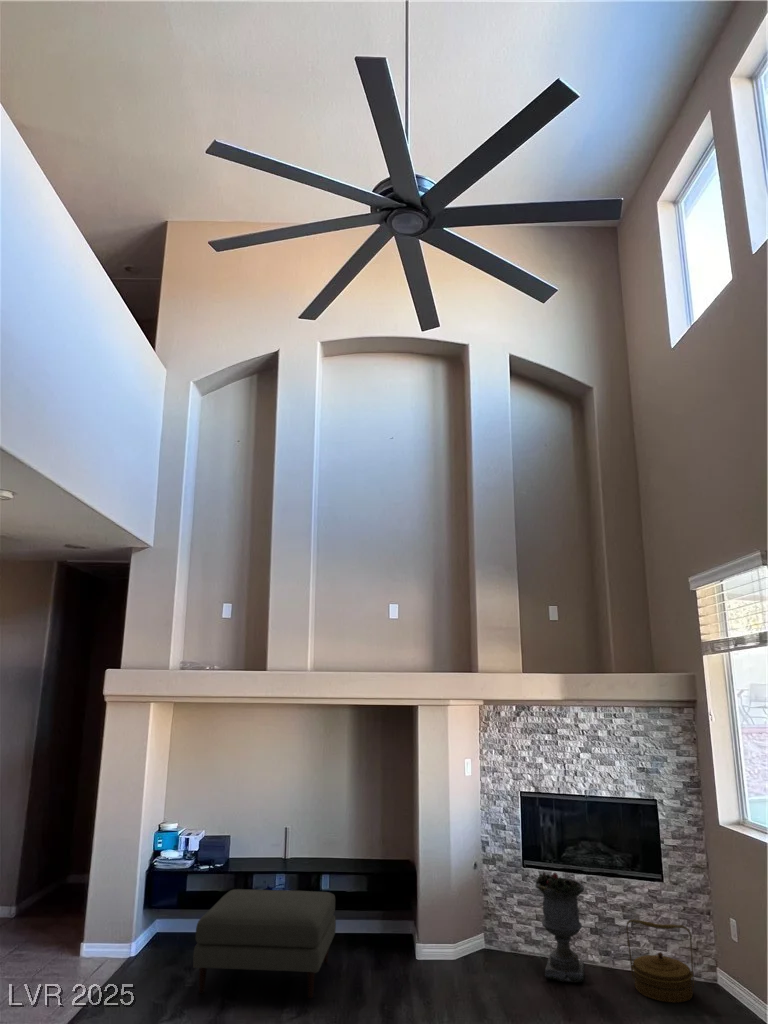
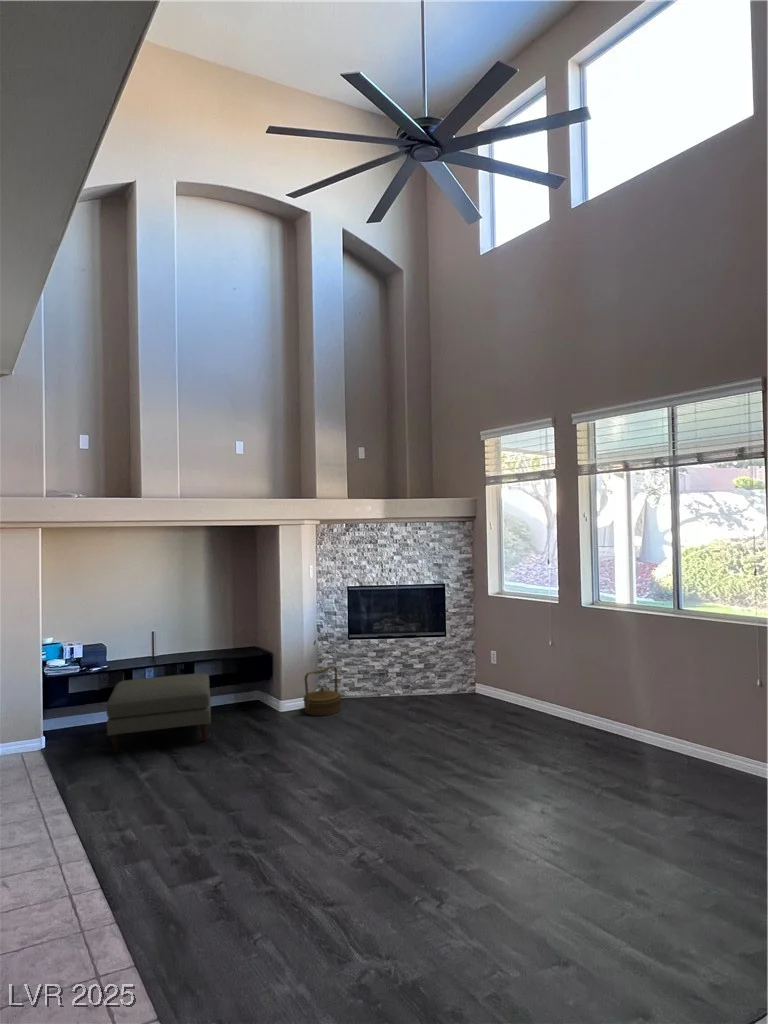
planter: present [536,872,585,982] -> none [361,639,396,707]
woven basket: present [626,919,694,1003] -> present [303,666,341,716]

